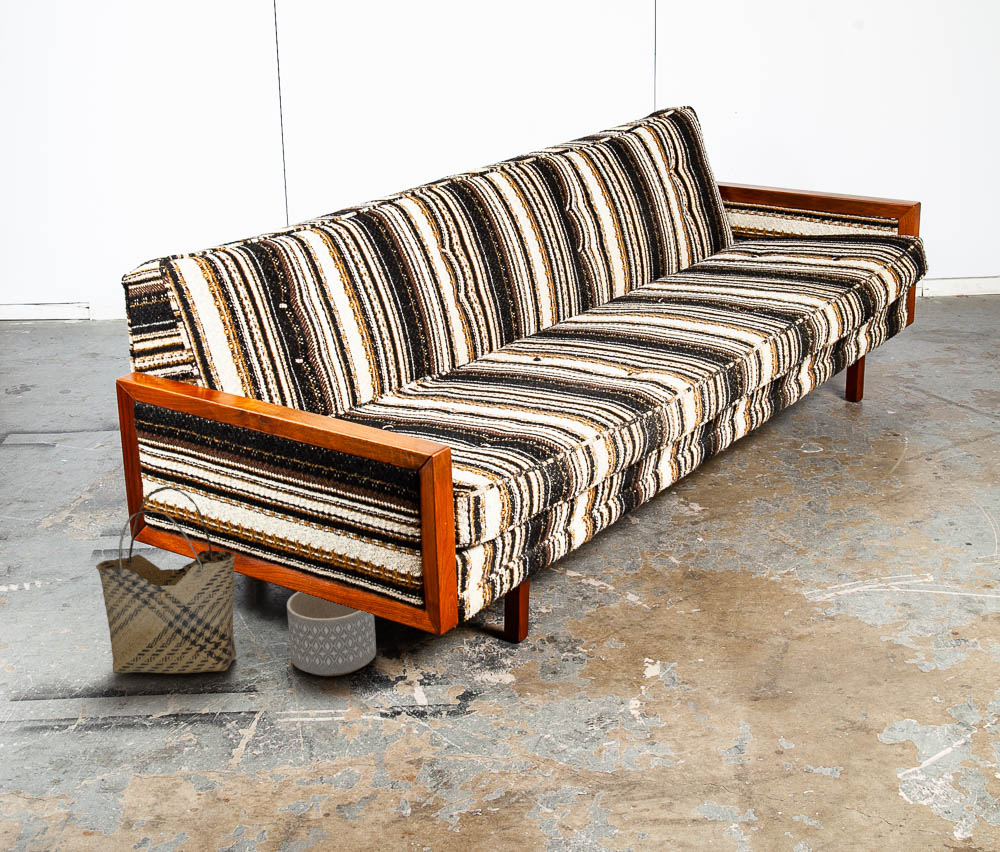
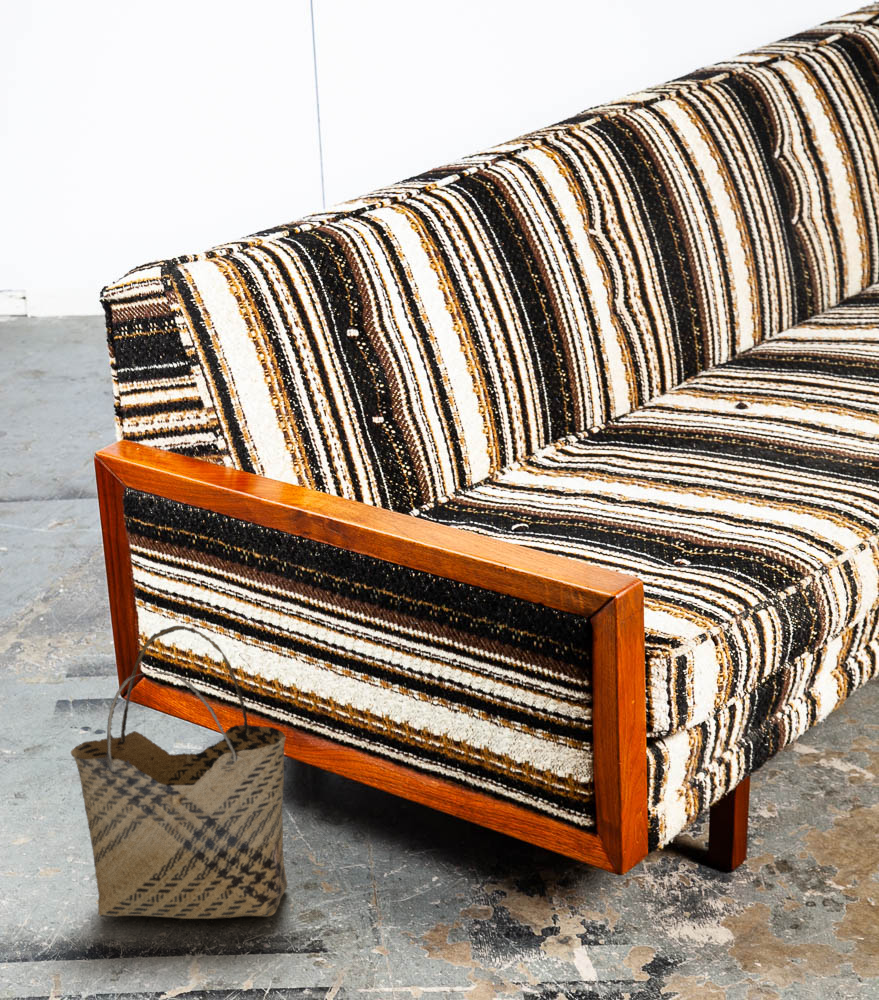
planter: present [287,591,376,676] -> none [367,774,507,928]

